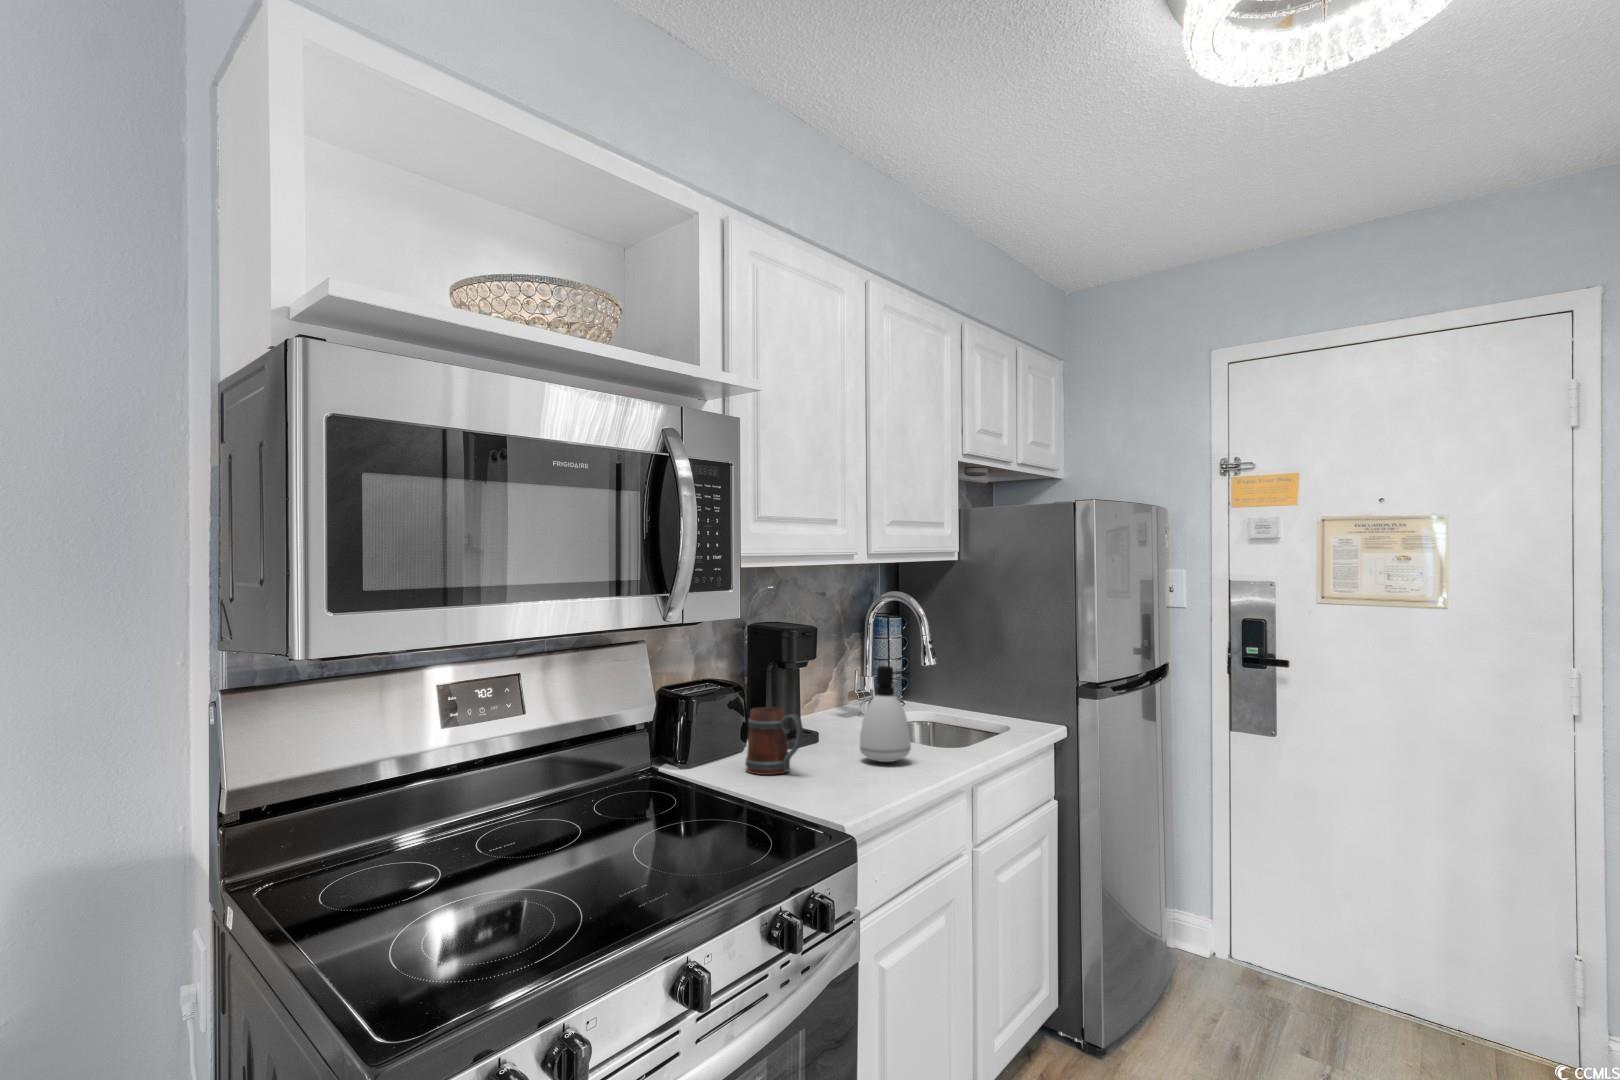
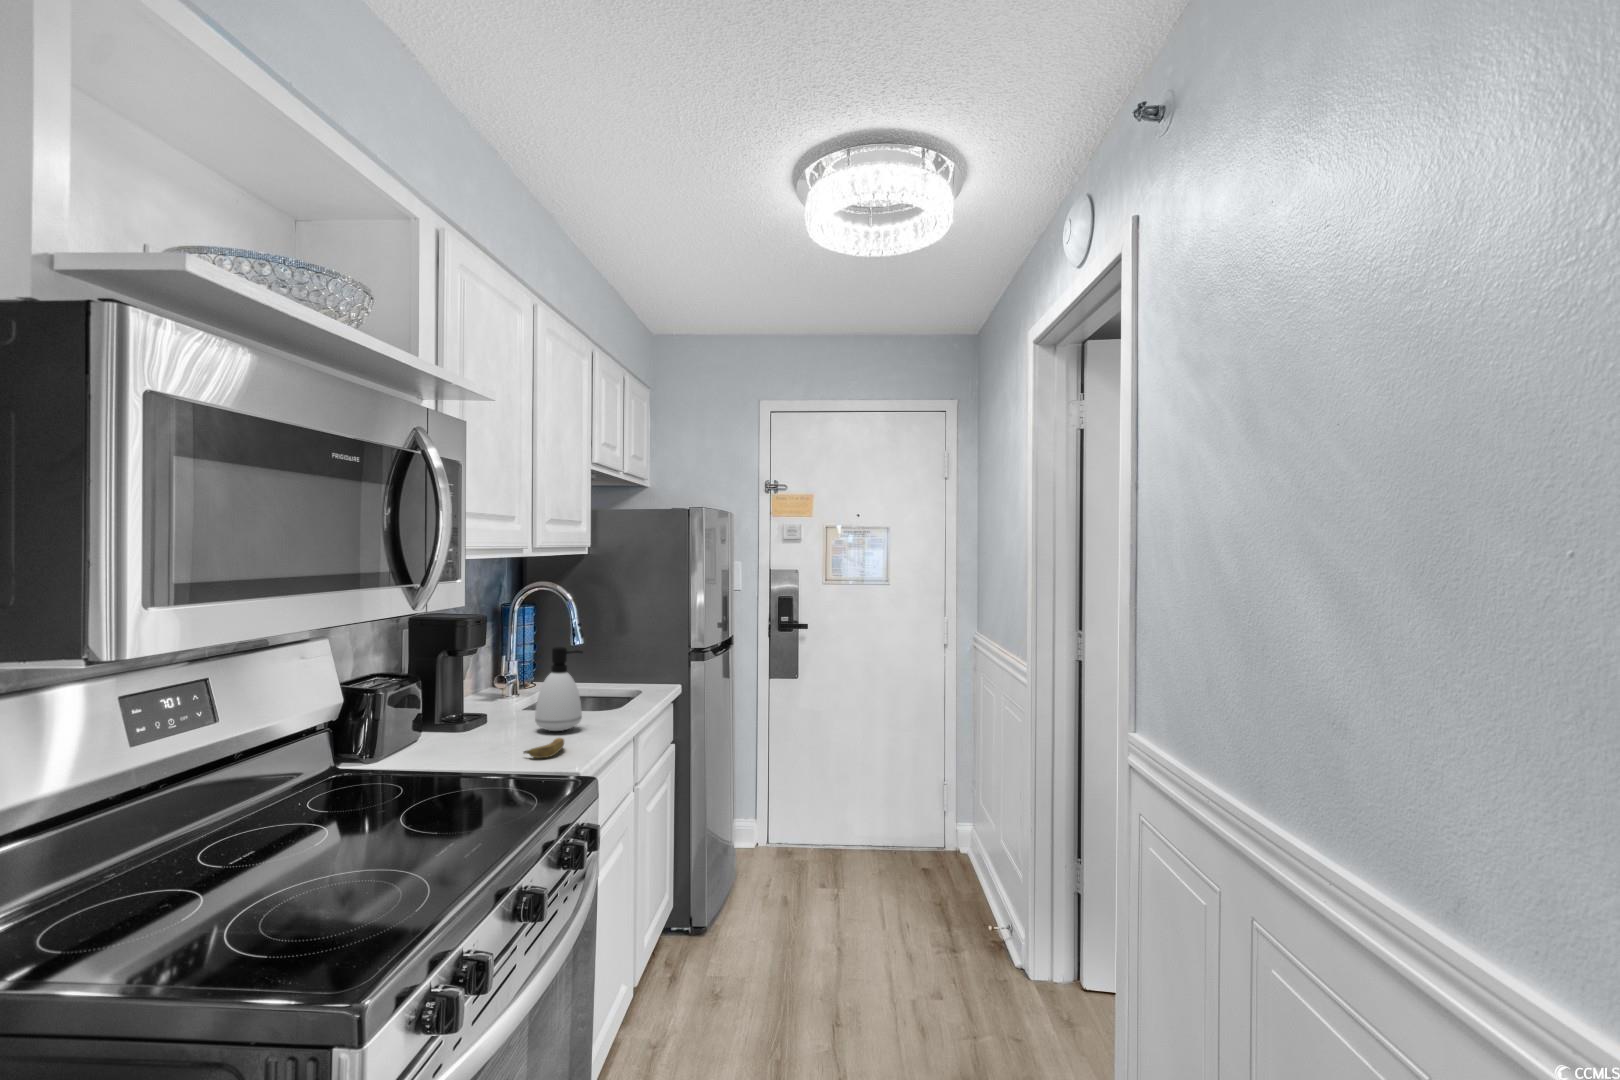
mug: present [745,707,803,775] -> none [434,691,497,756]
banana: none [824,768,873,788] -> present [524,738,564,758]

